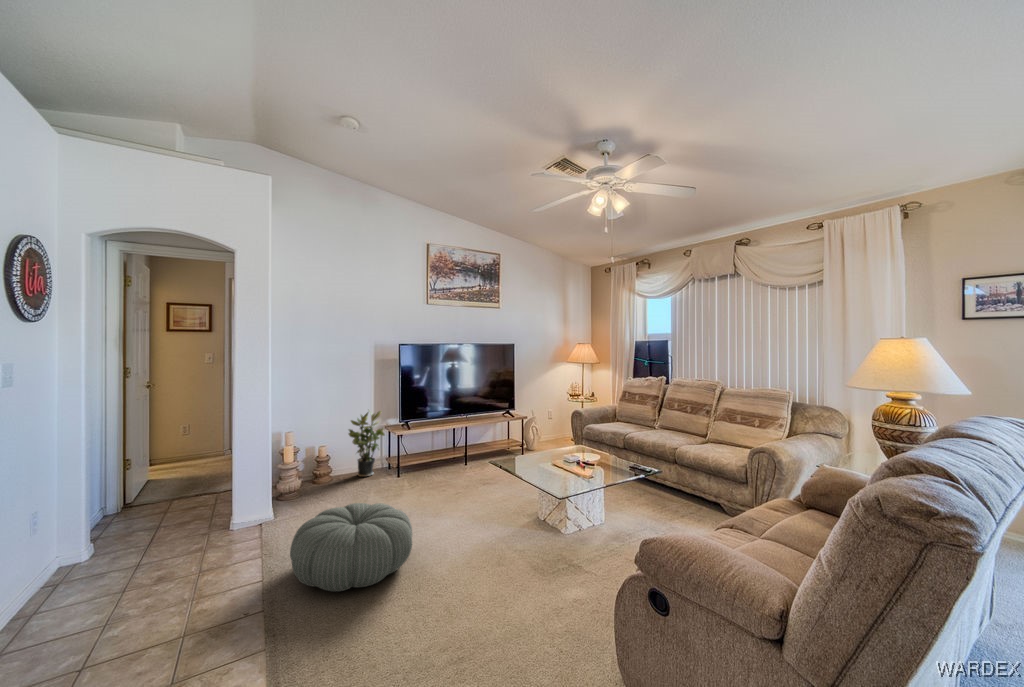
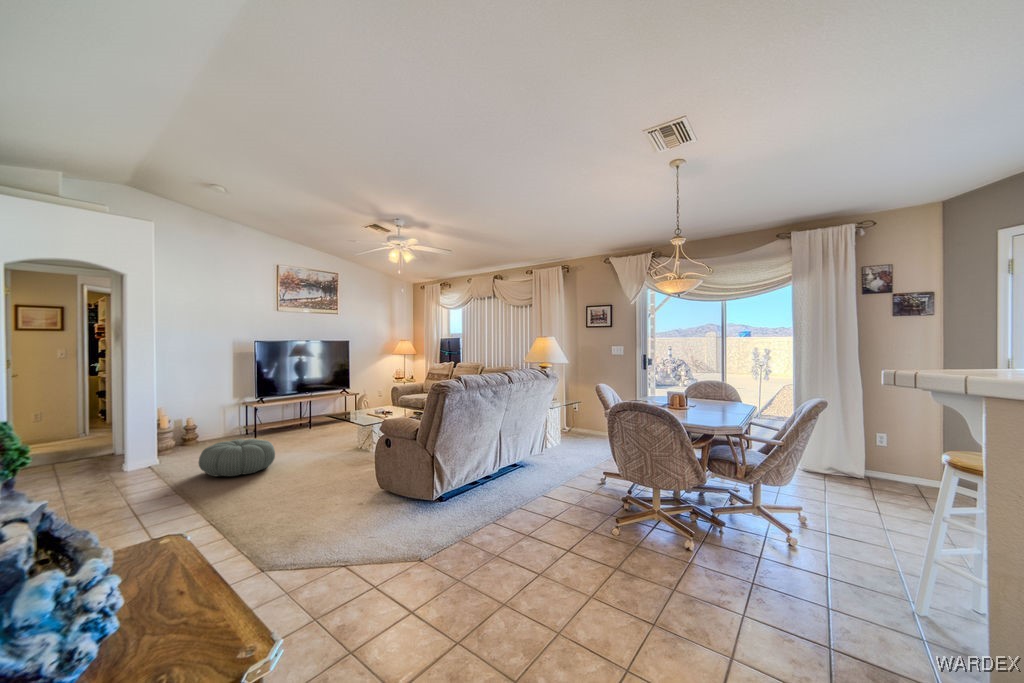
potted plant: present [349,411,385,477] -> none [213,391,244,439]

